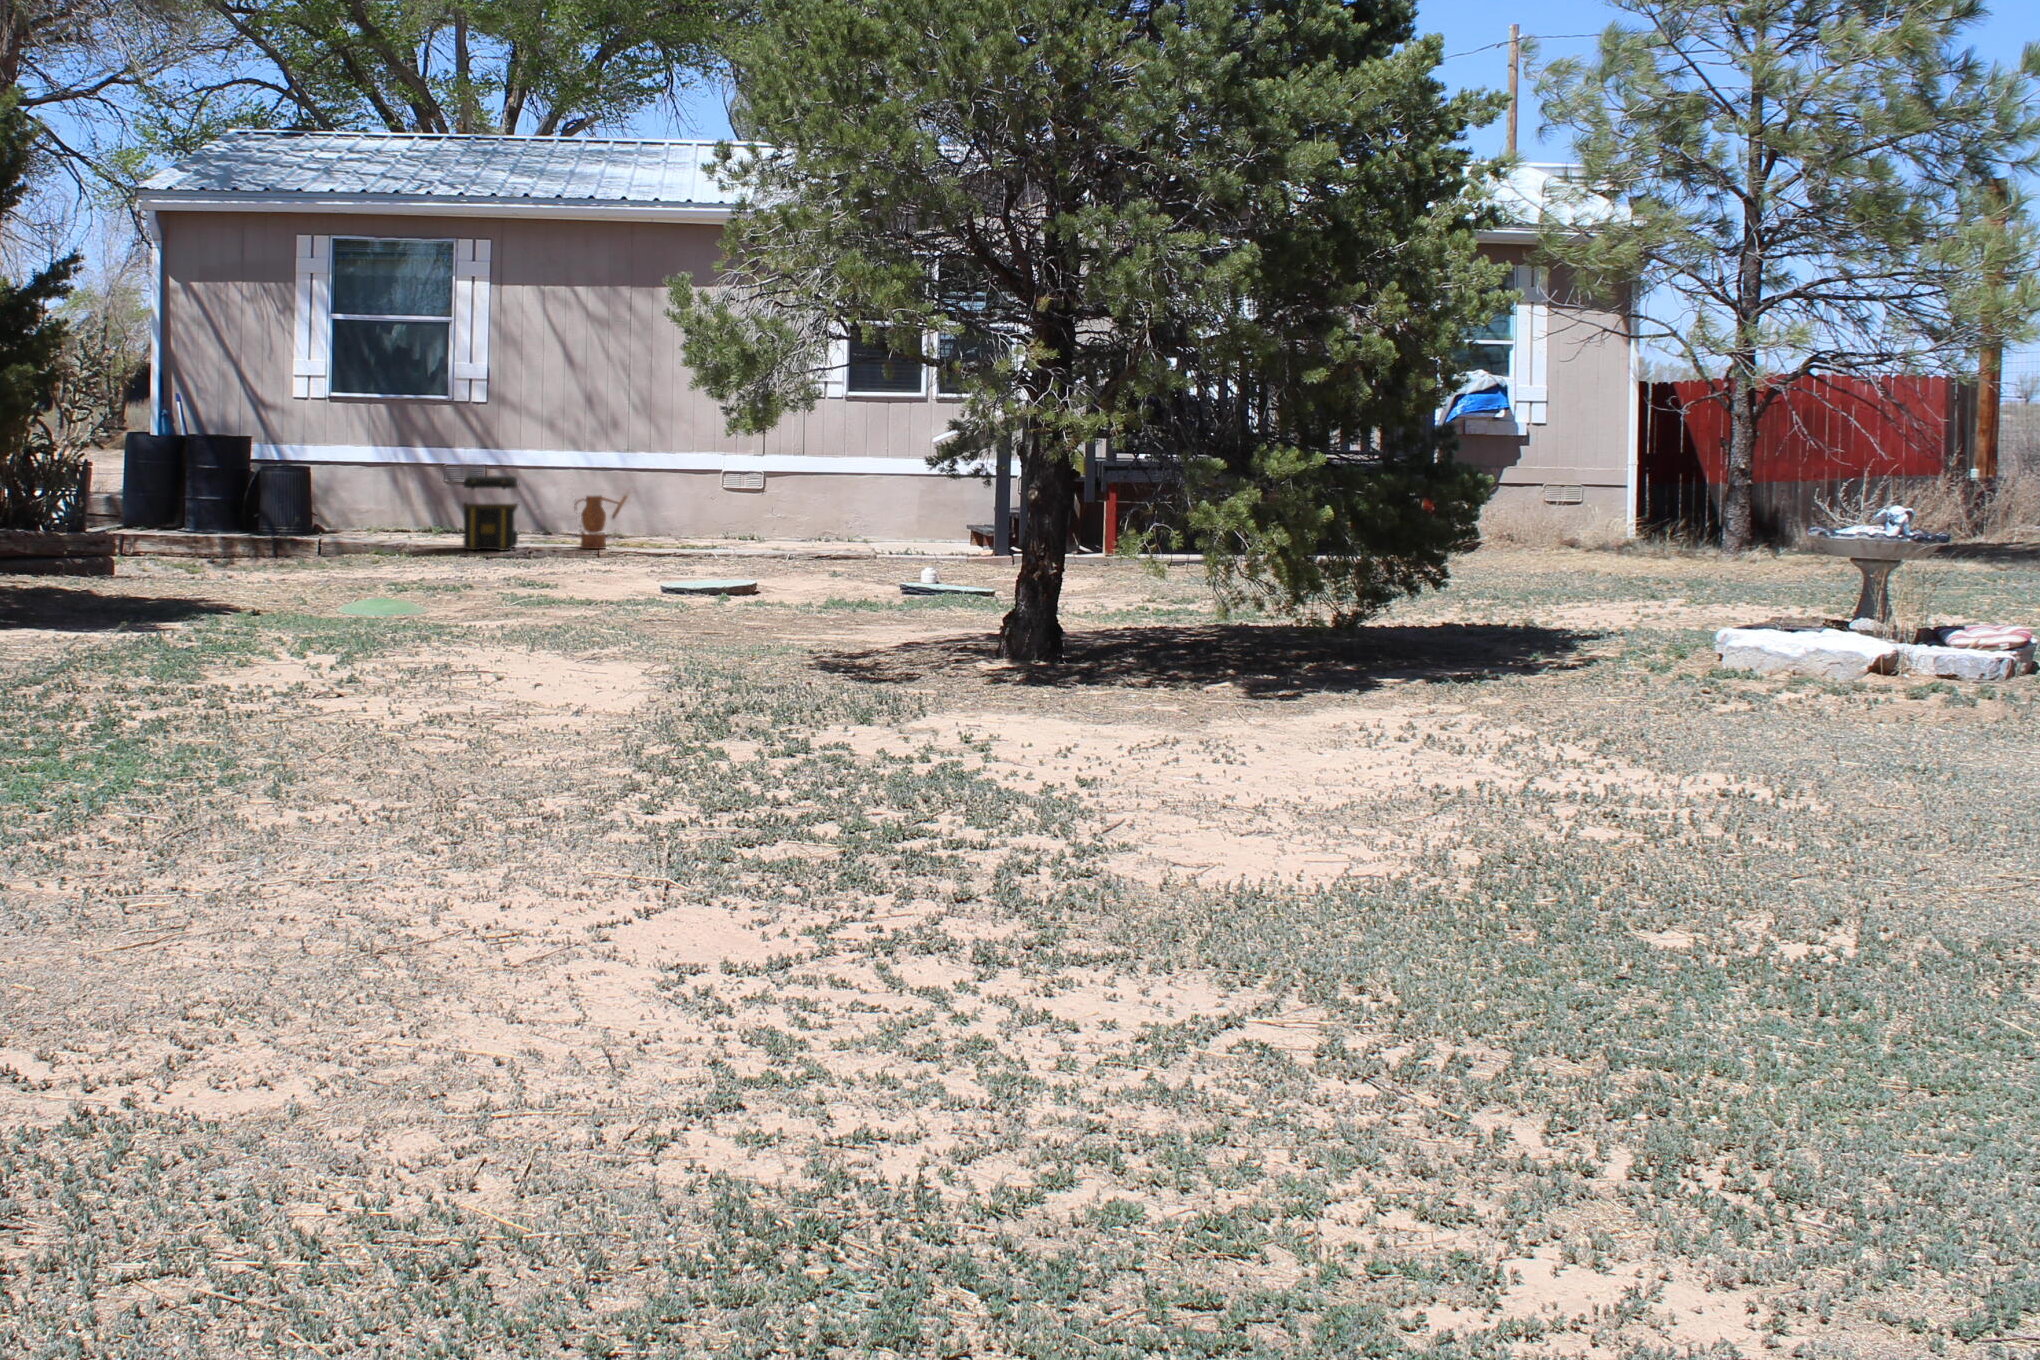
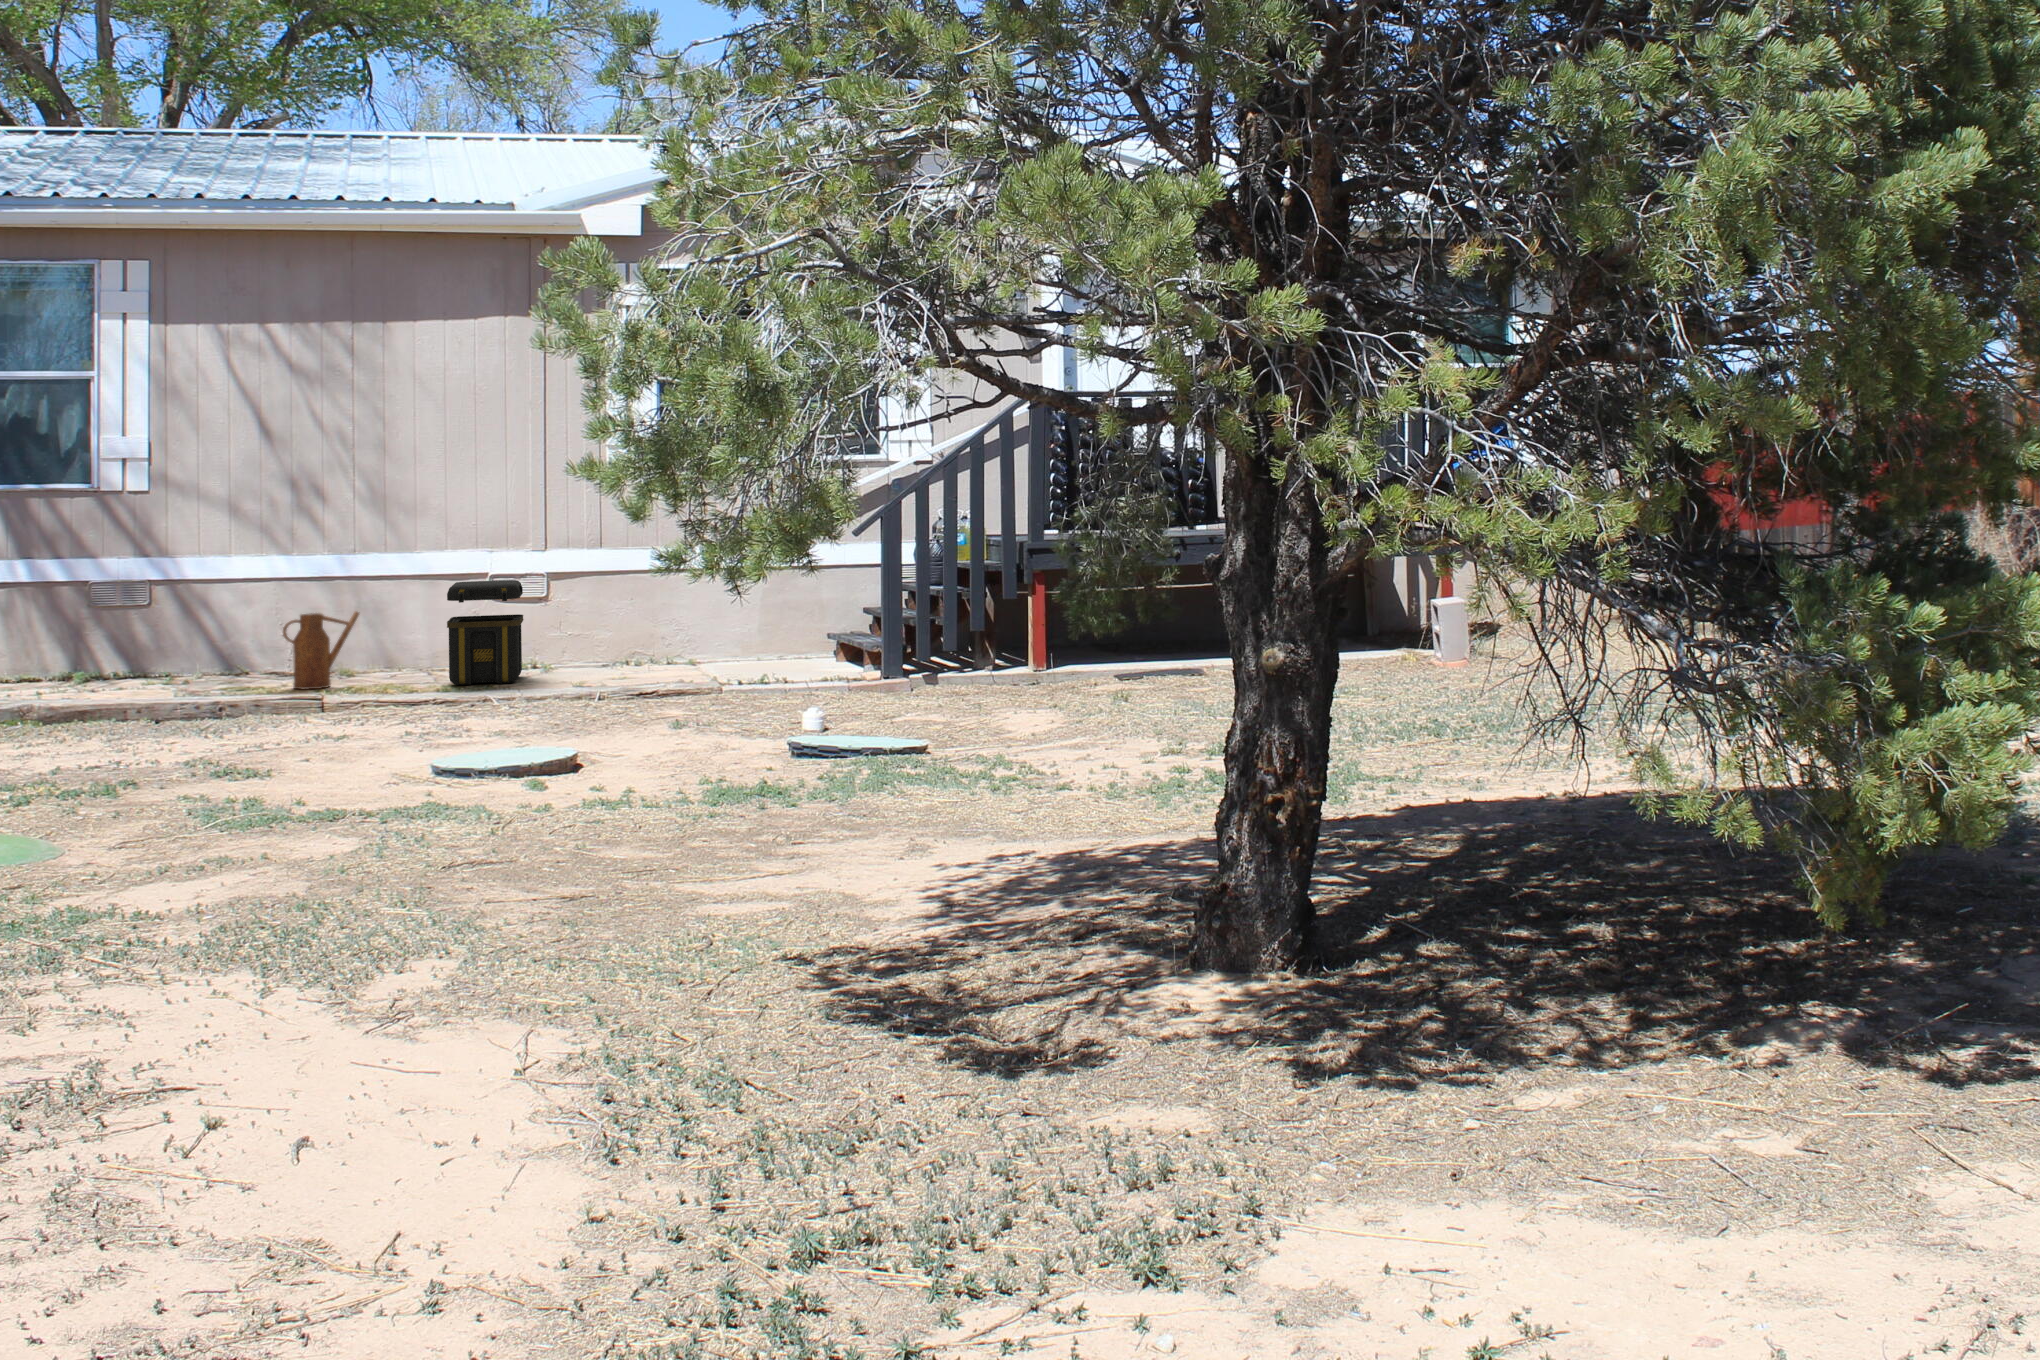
toolbox: present [463,475,520,550] -> present [447,580,524,685]

